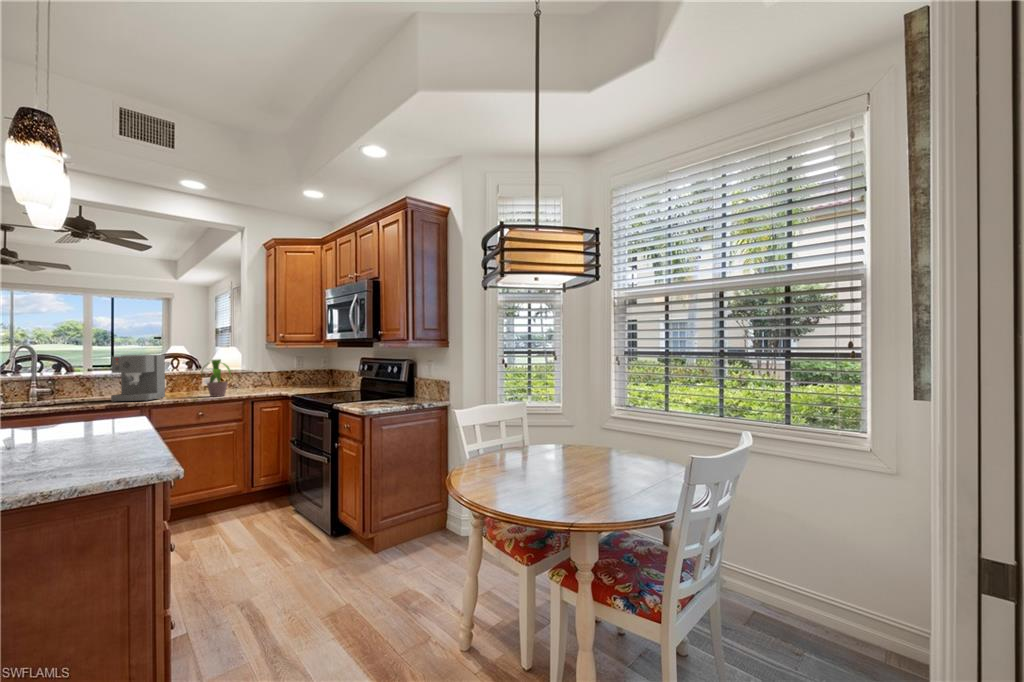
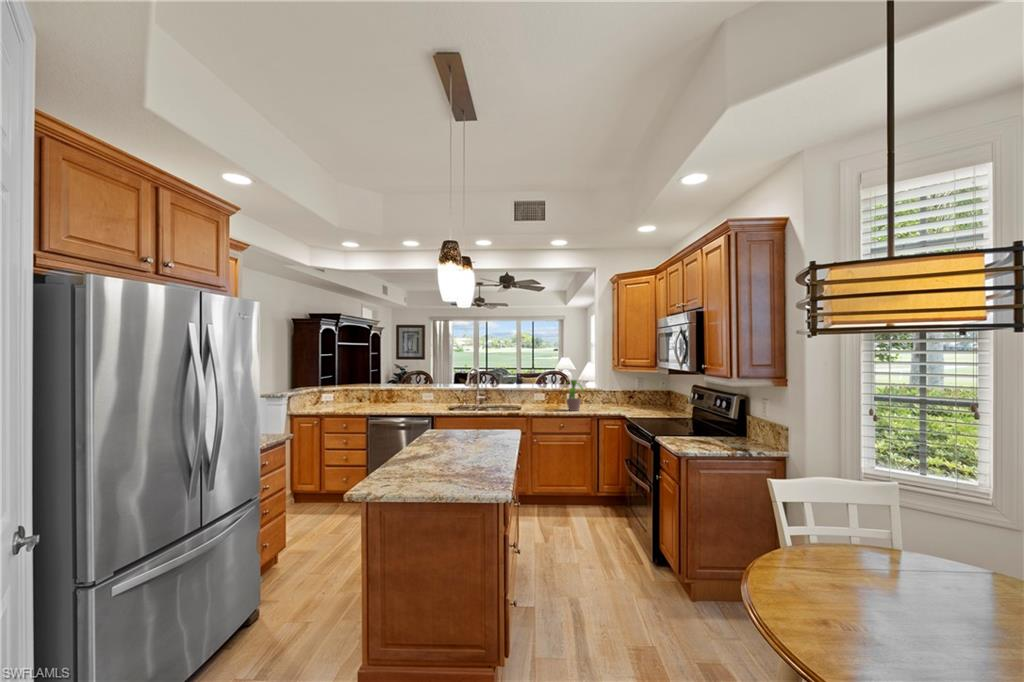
coffee maker: present [111,355,165,402] -> none [505,374,539,411]

